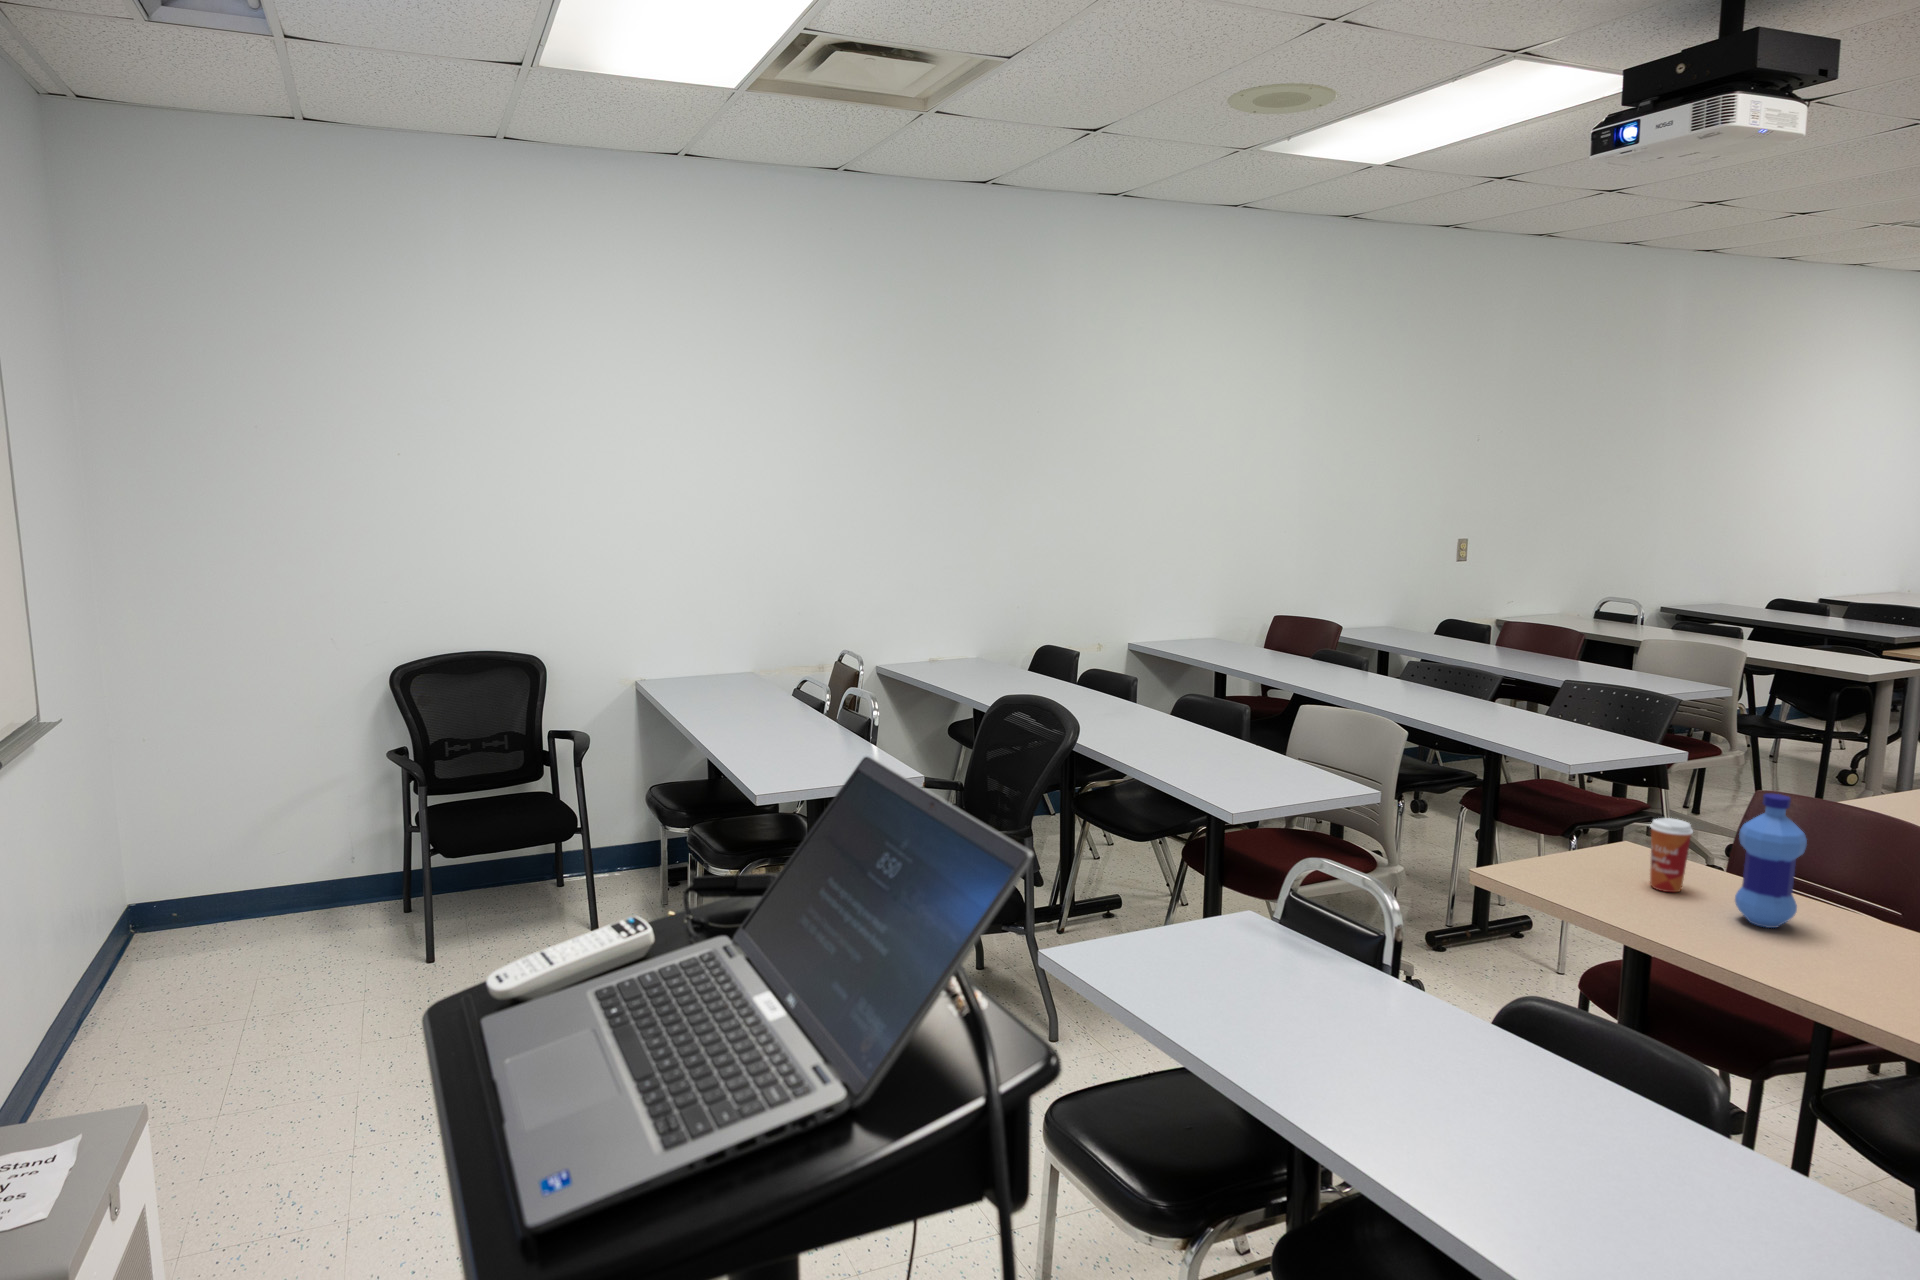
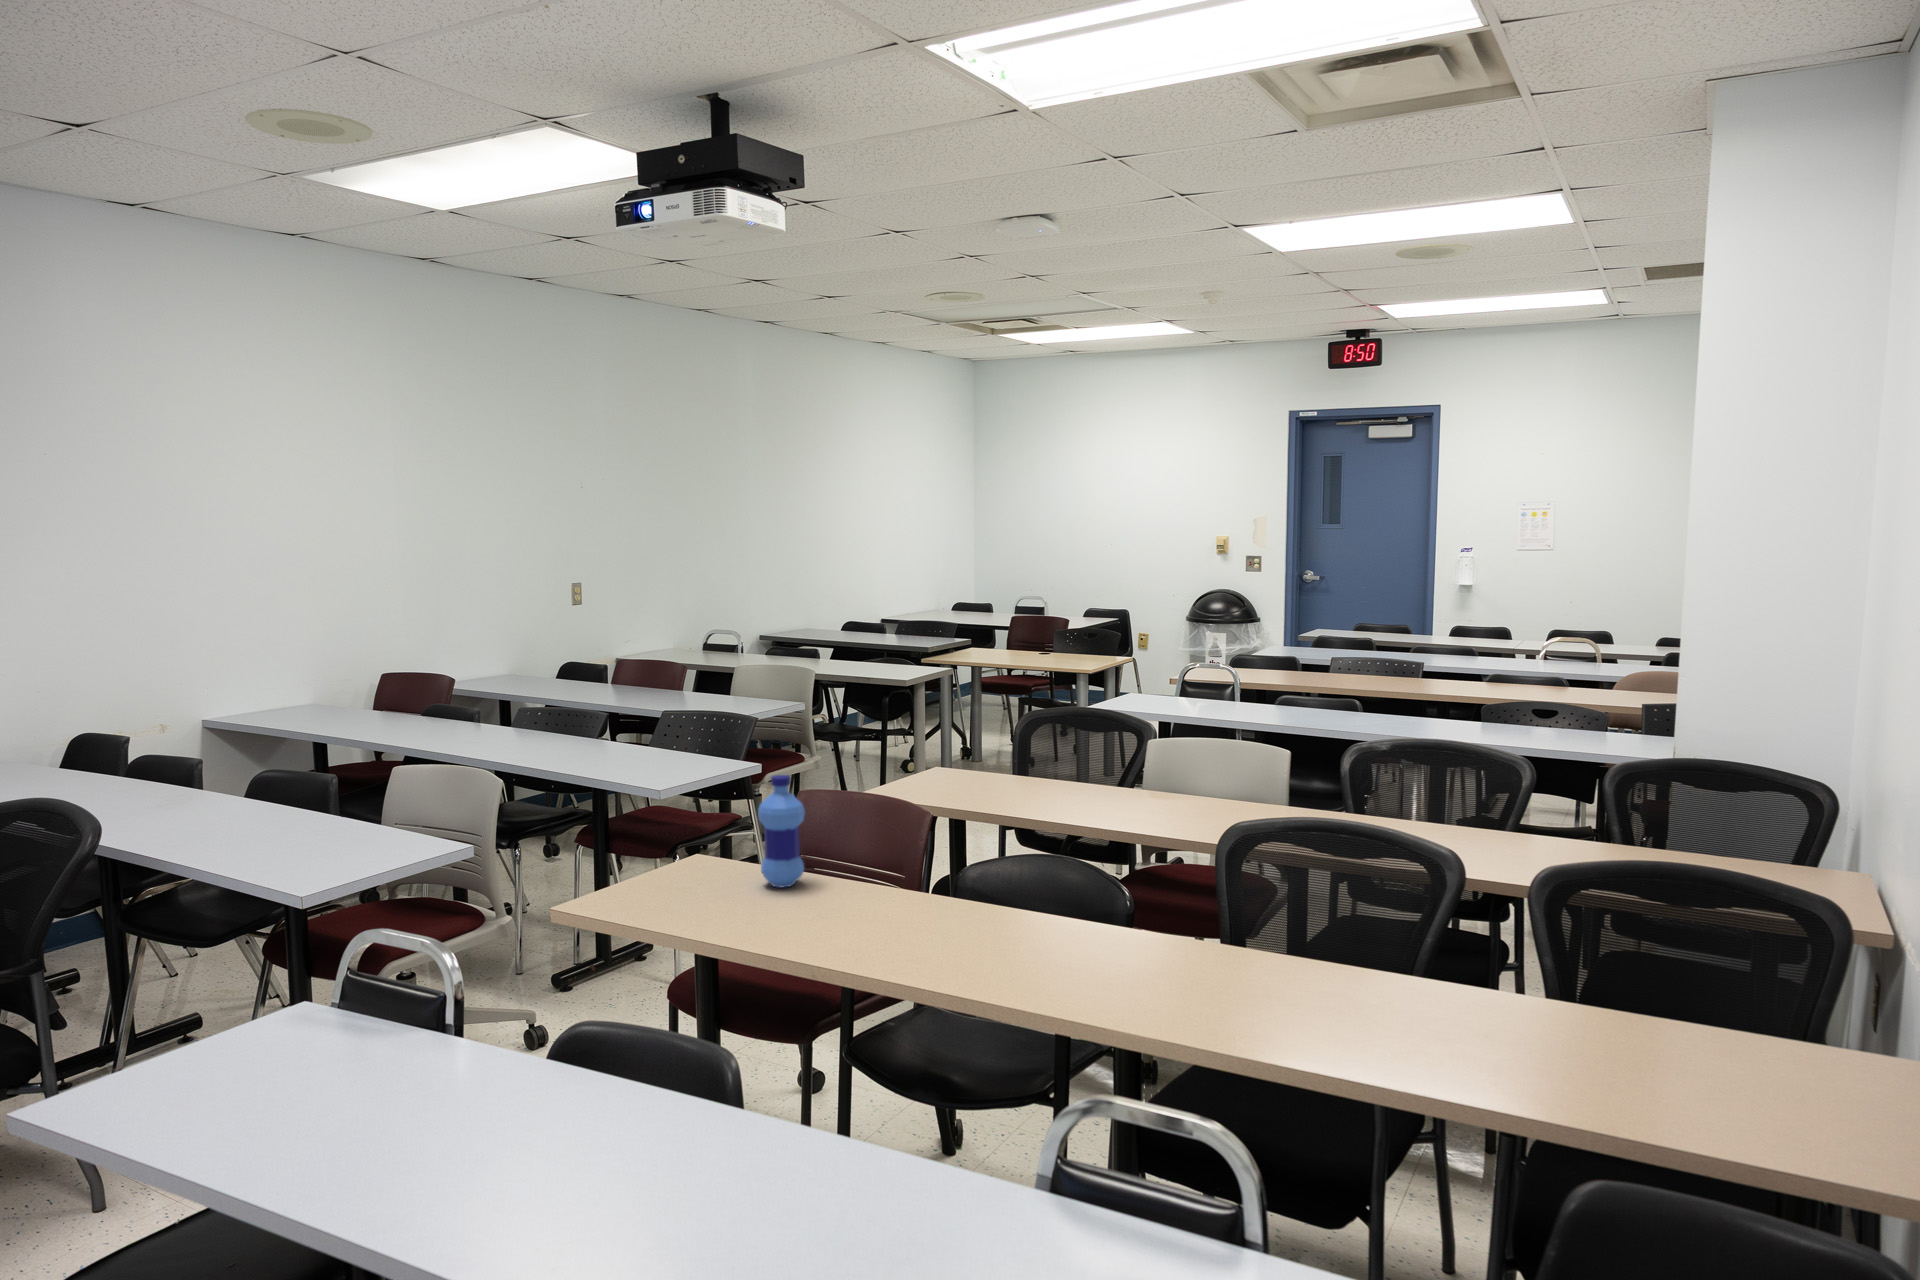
paper cup: present [1650,818,1693,892] -> none [696,811,729,875]

